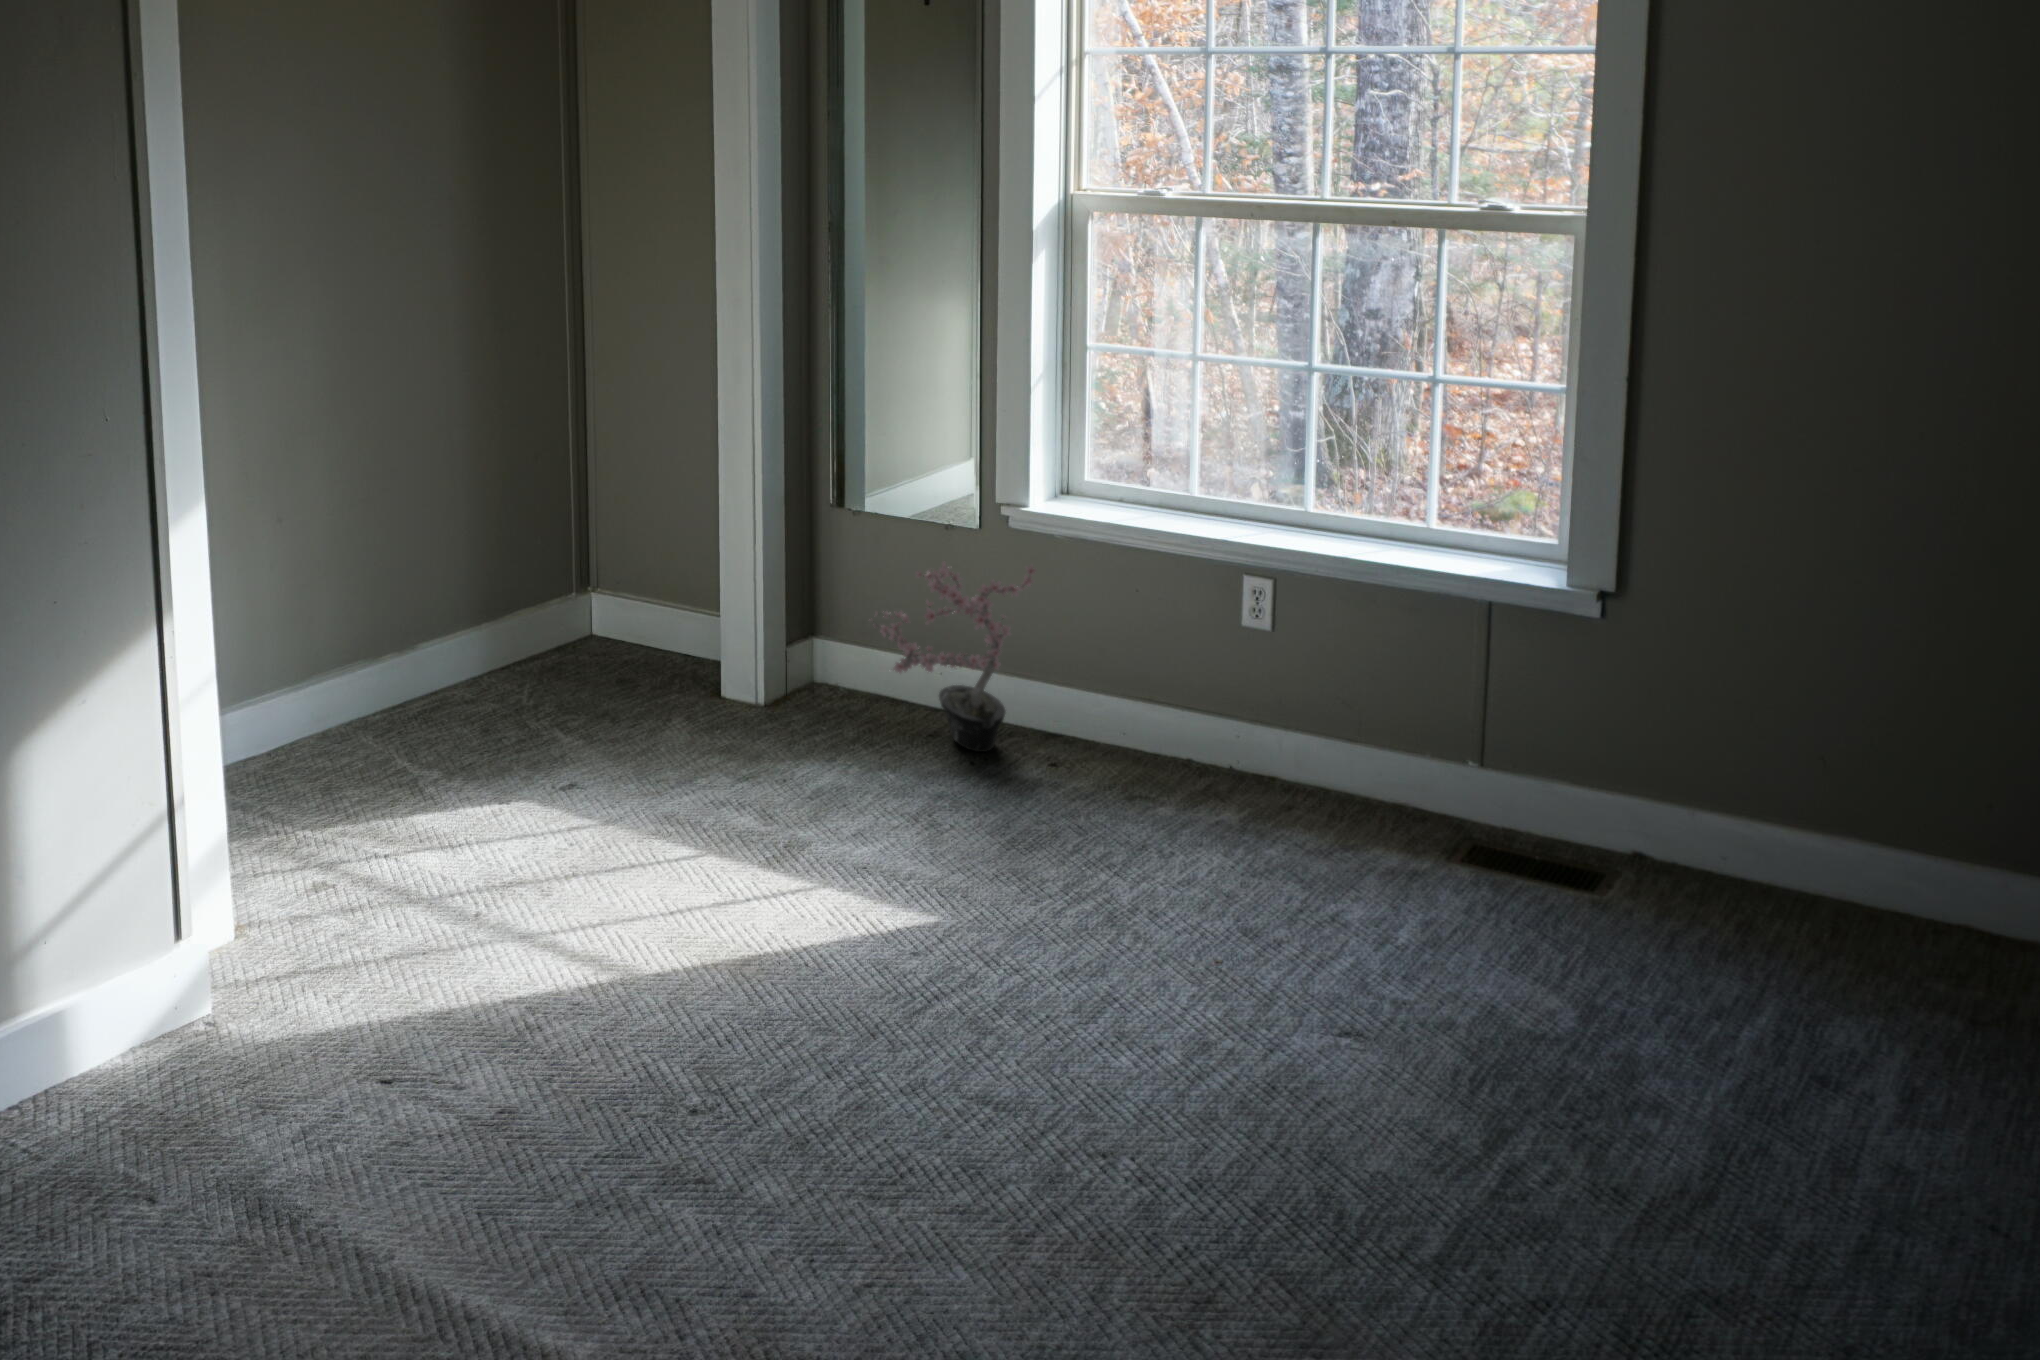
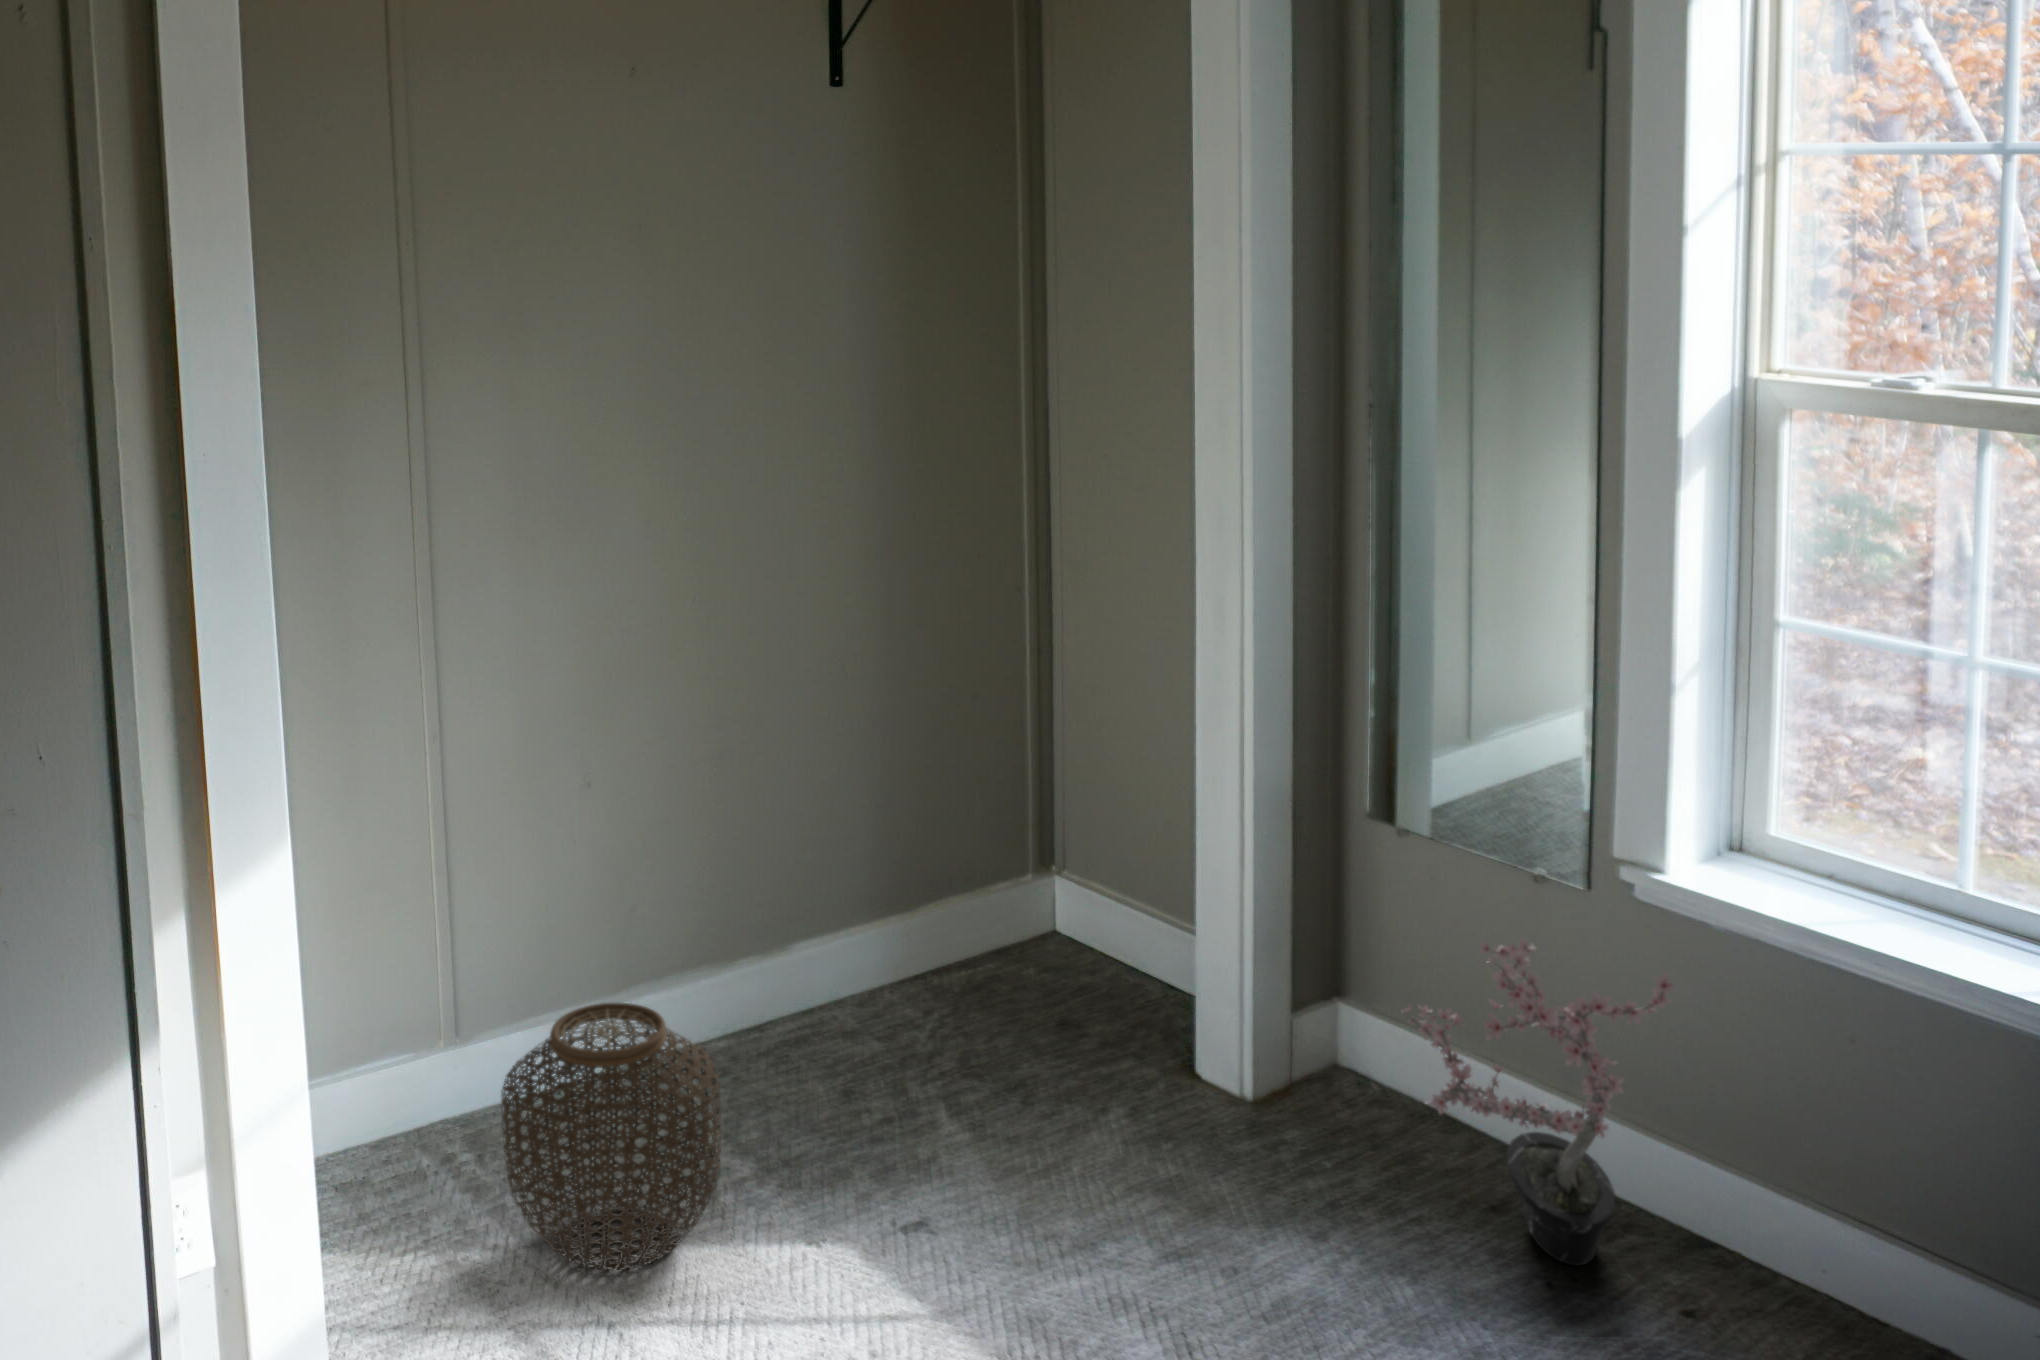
woven basket: none [278,654,438,834] -> present [501,1003,722,1270]

